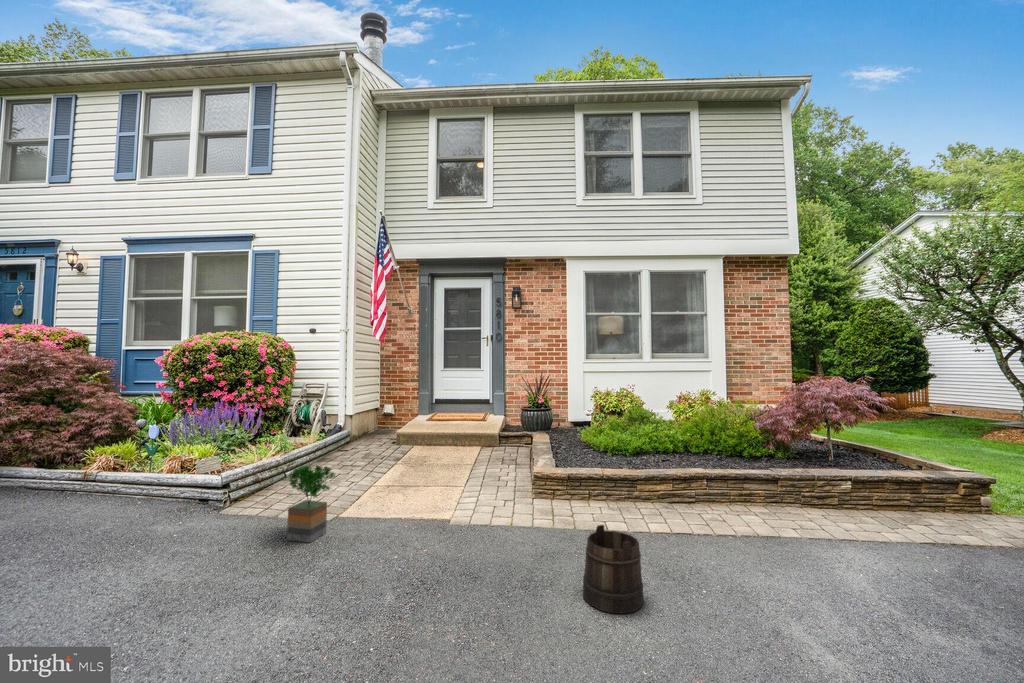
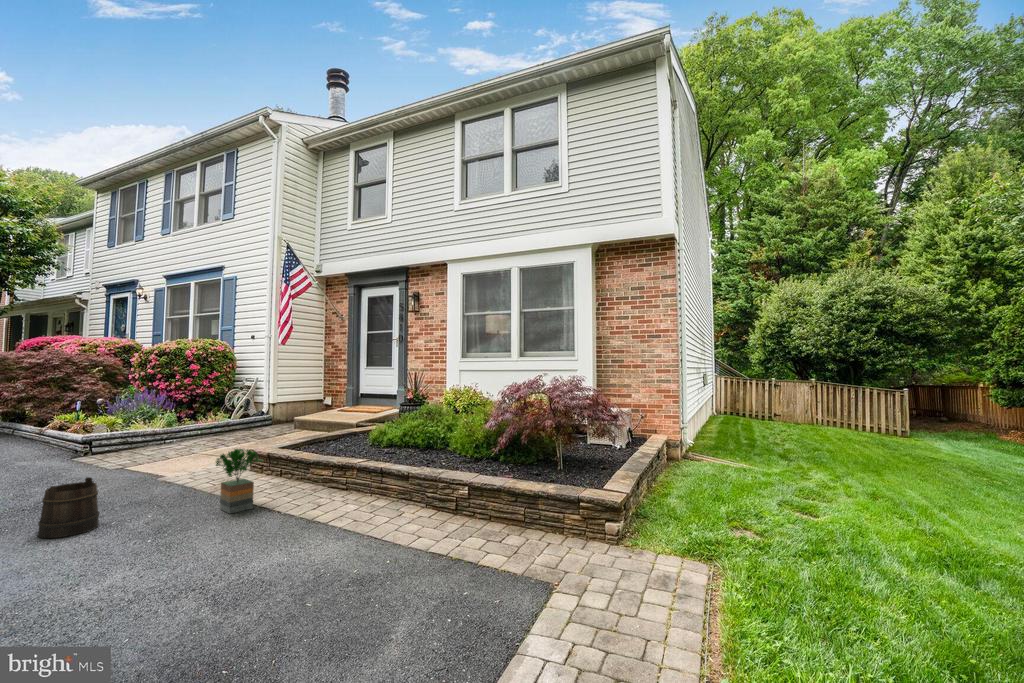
potted tree: present [287,465,335,543] -> present [216,449,263,514]

